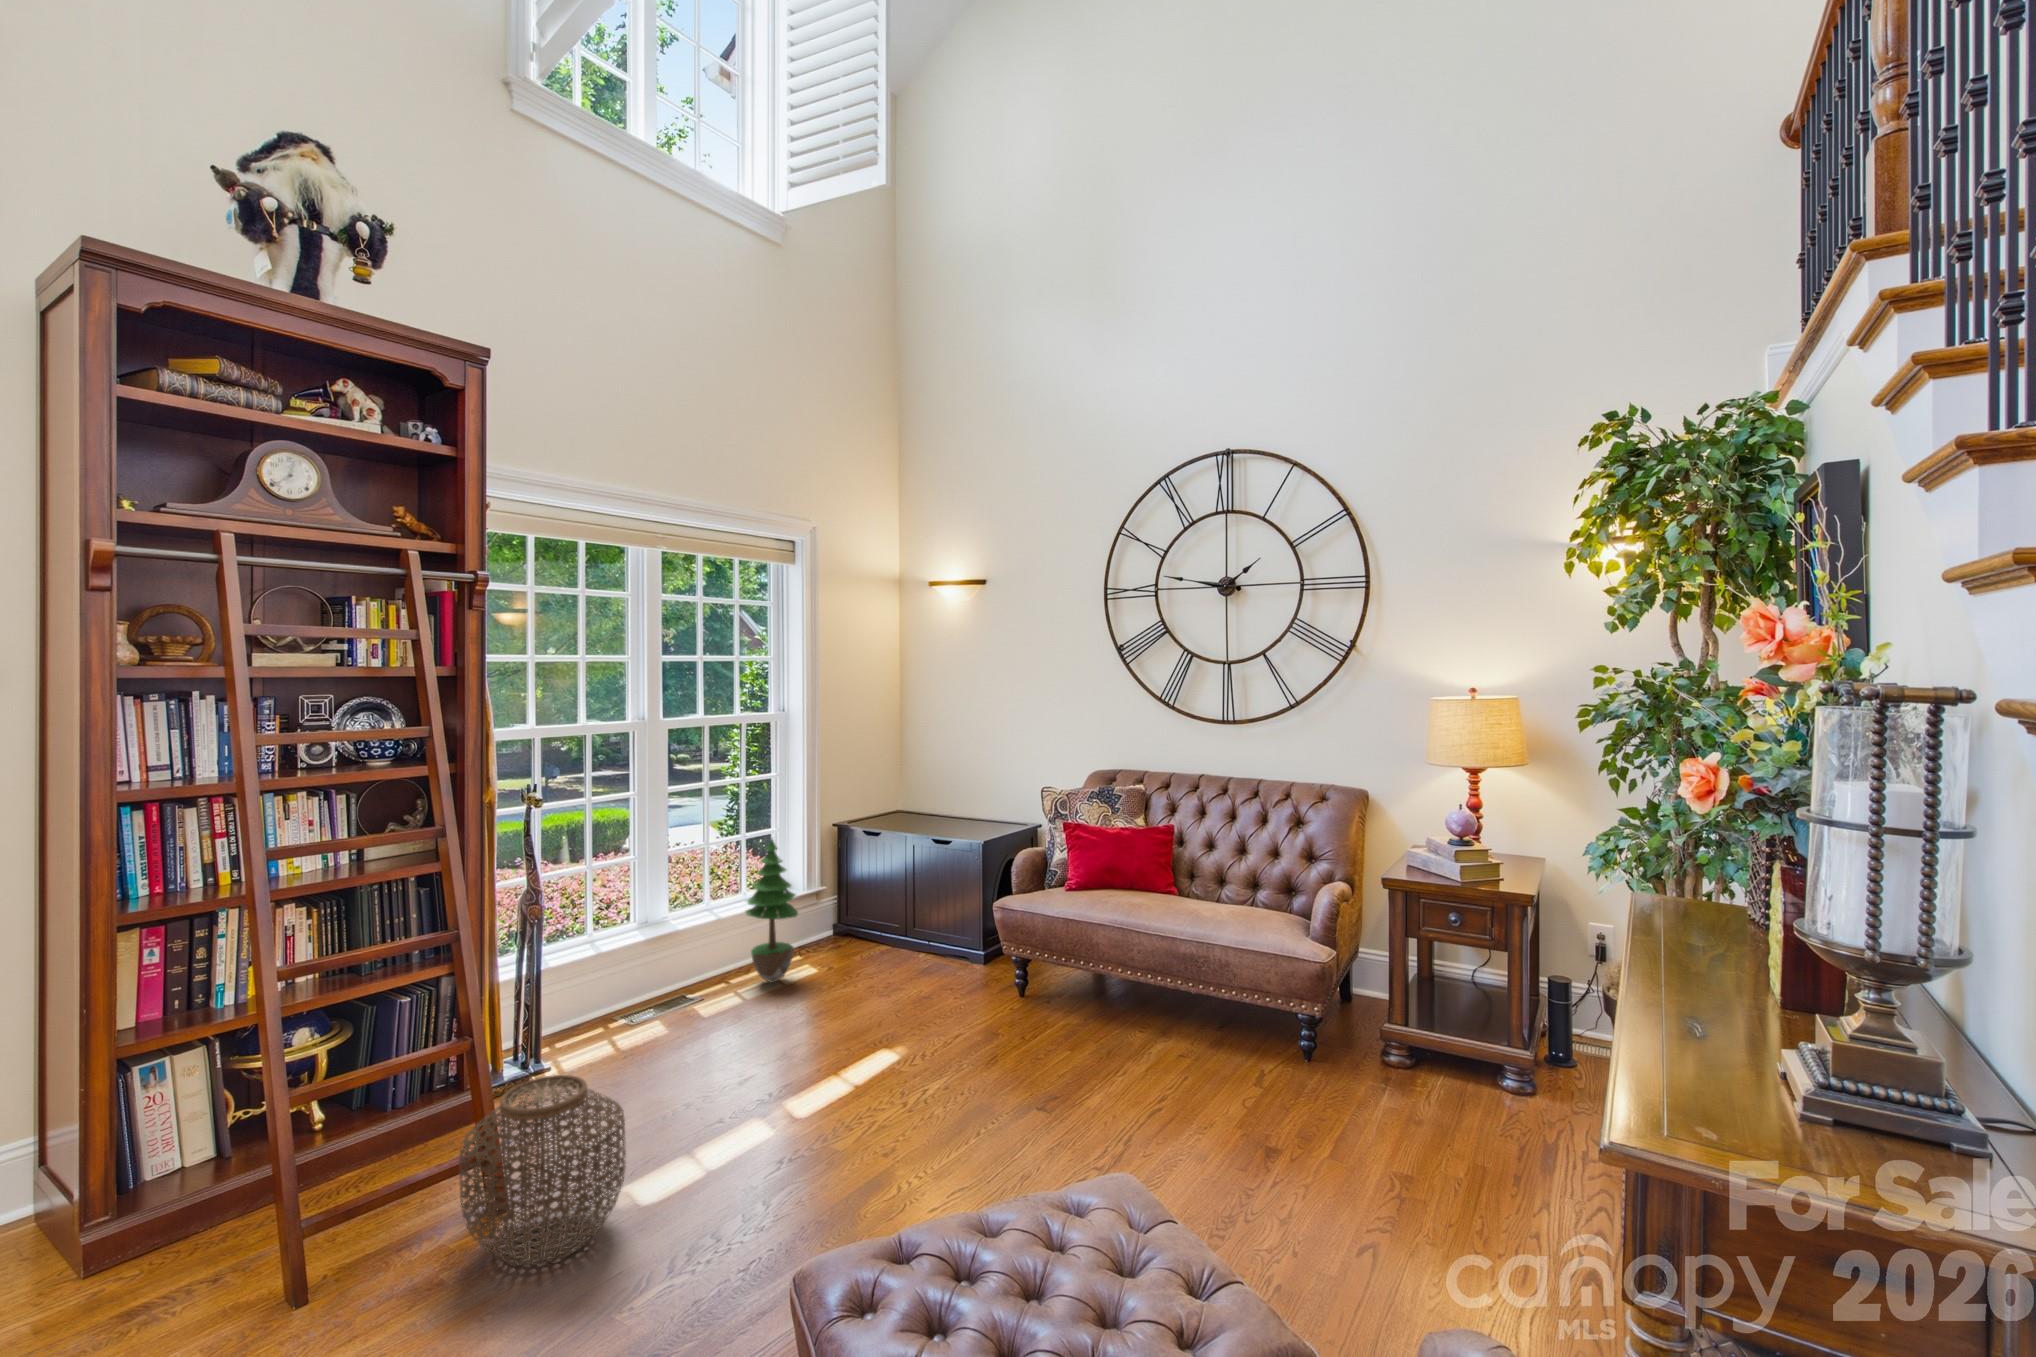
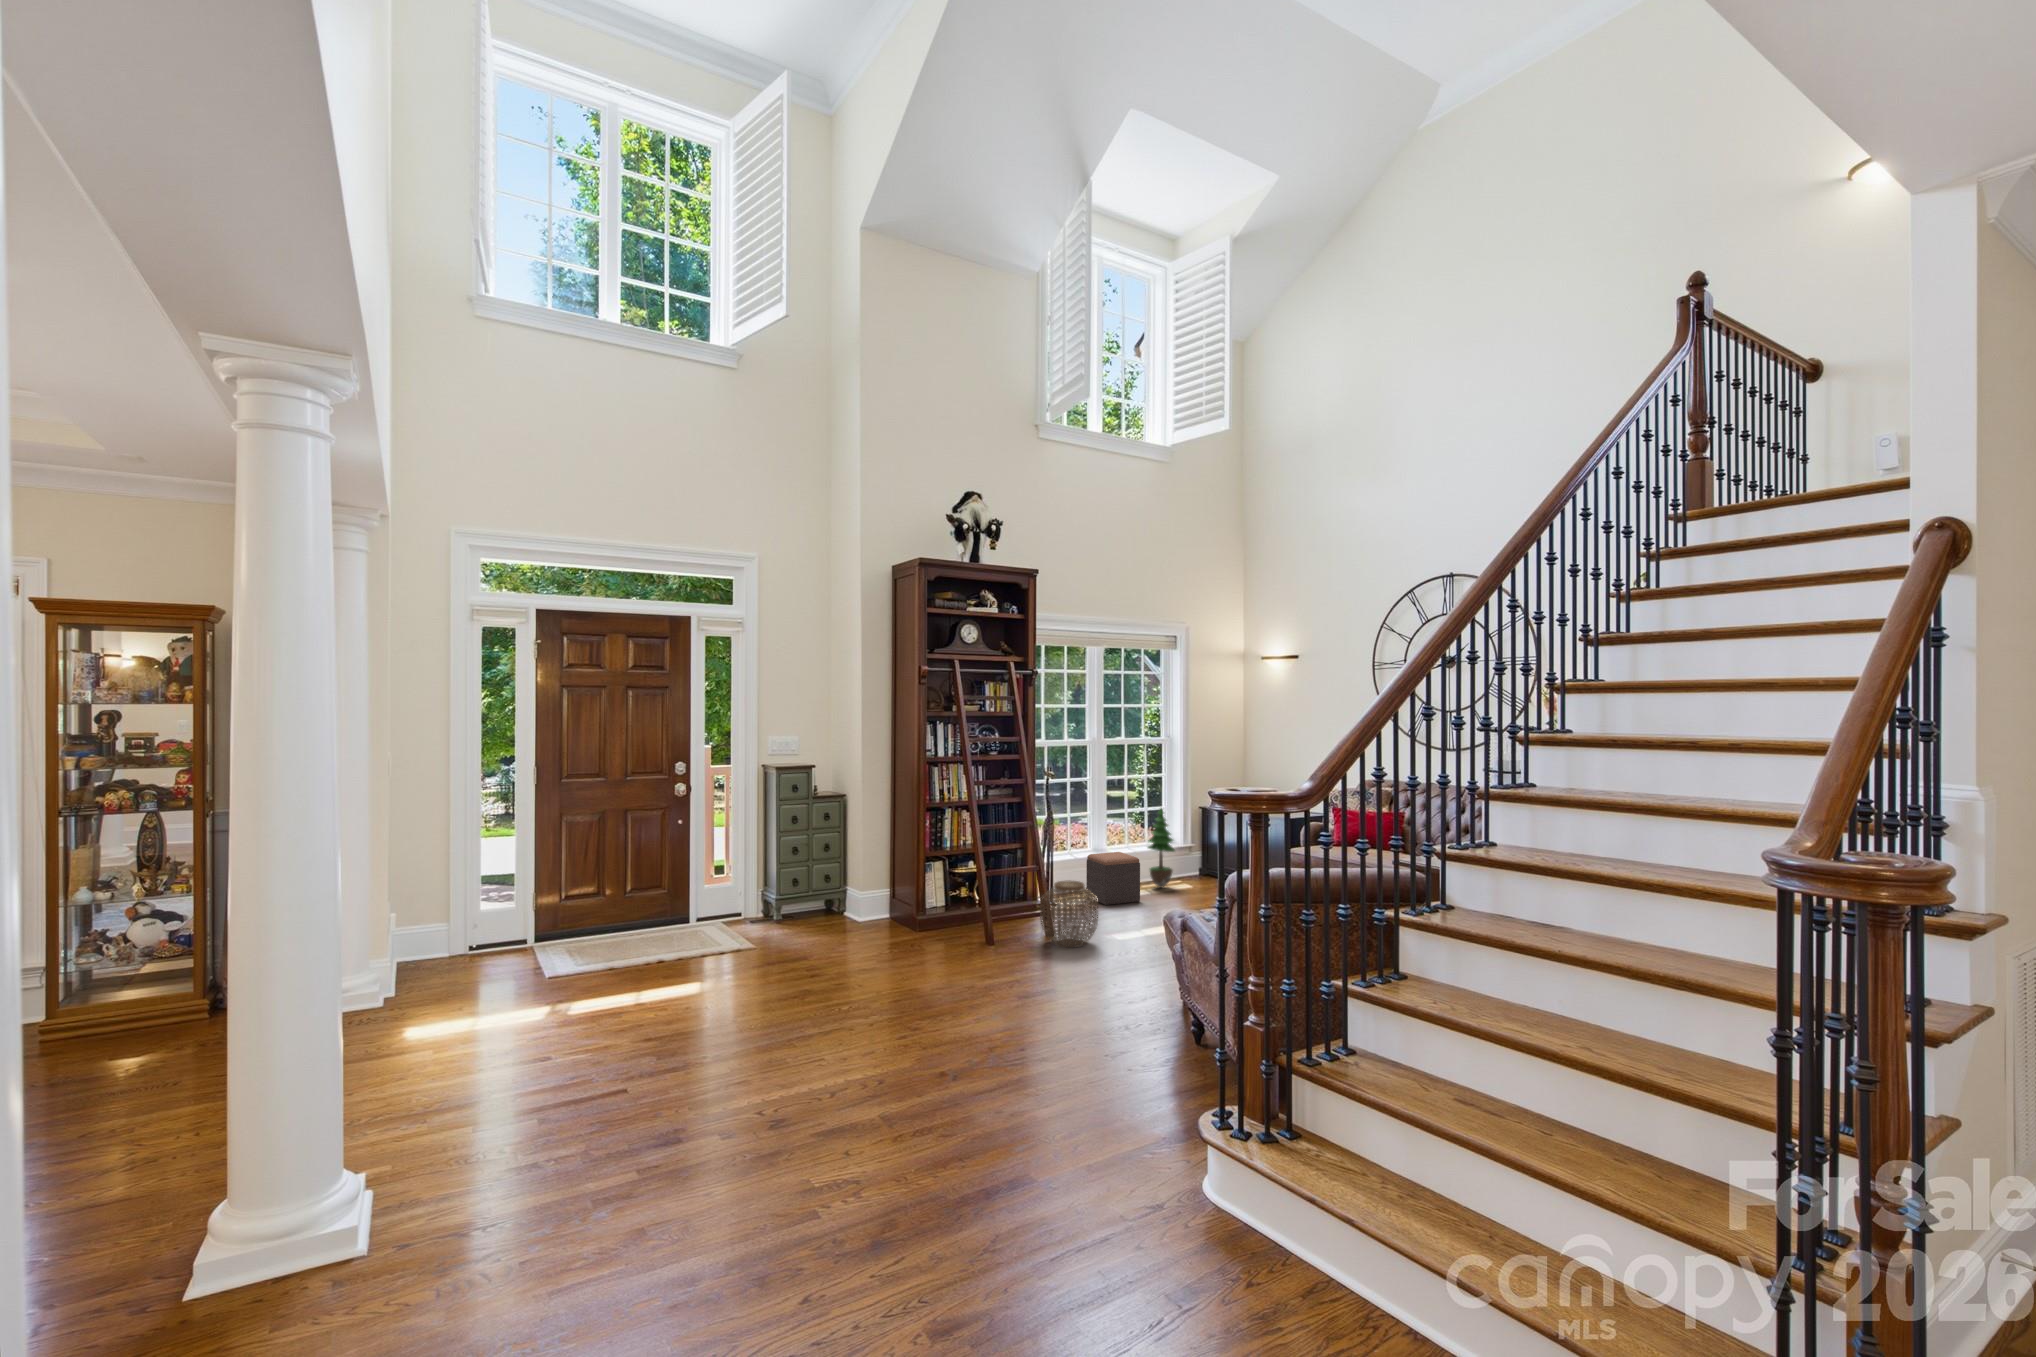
footstool: none [622,933,734,1054] -> present [1086,852,1140,905]

